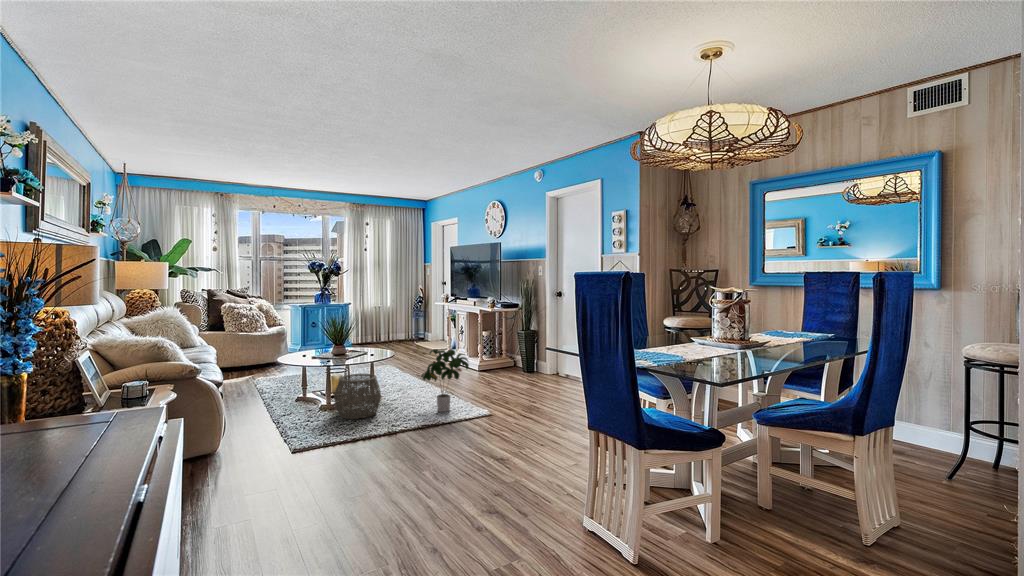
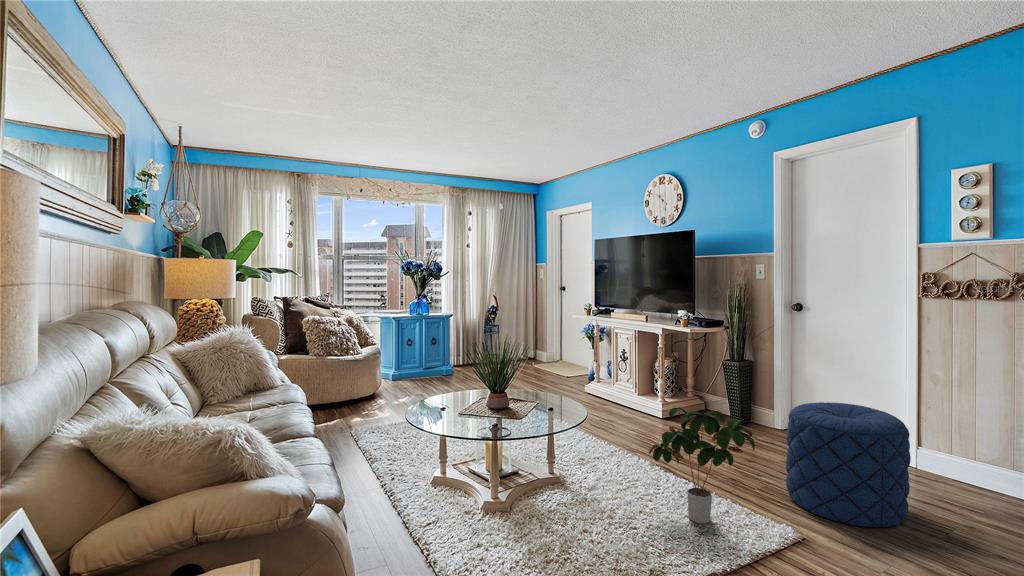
pouf: none [505,348,563,411] -> present [786,402,911,527]
woven basket: present [334,374,381,419] -> none [516,448,596,541]

